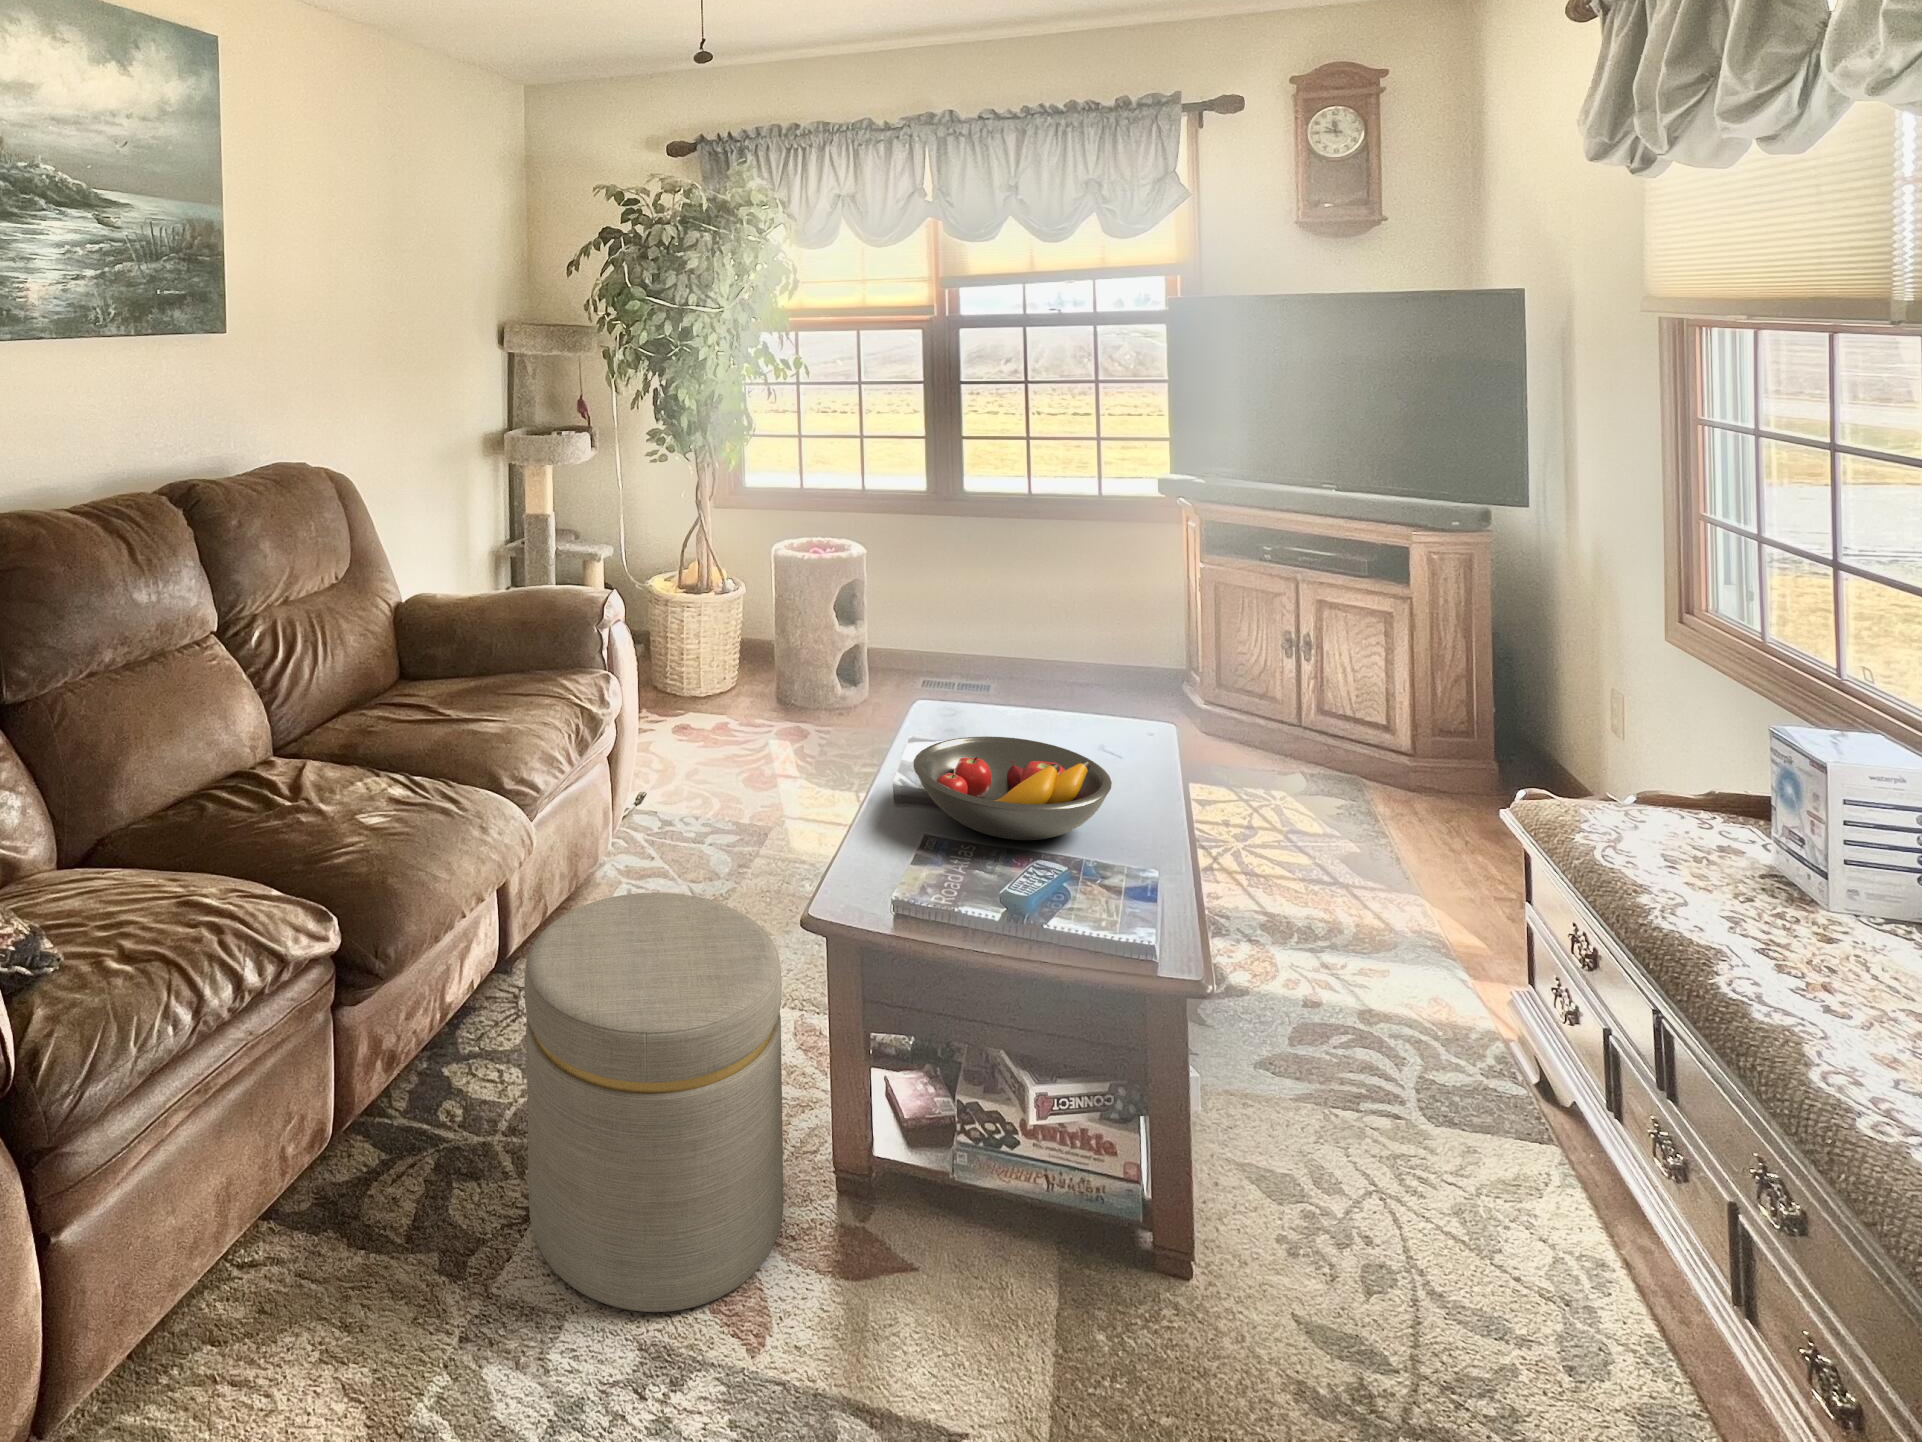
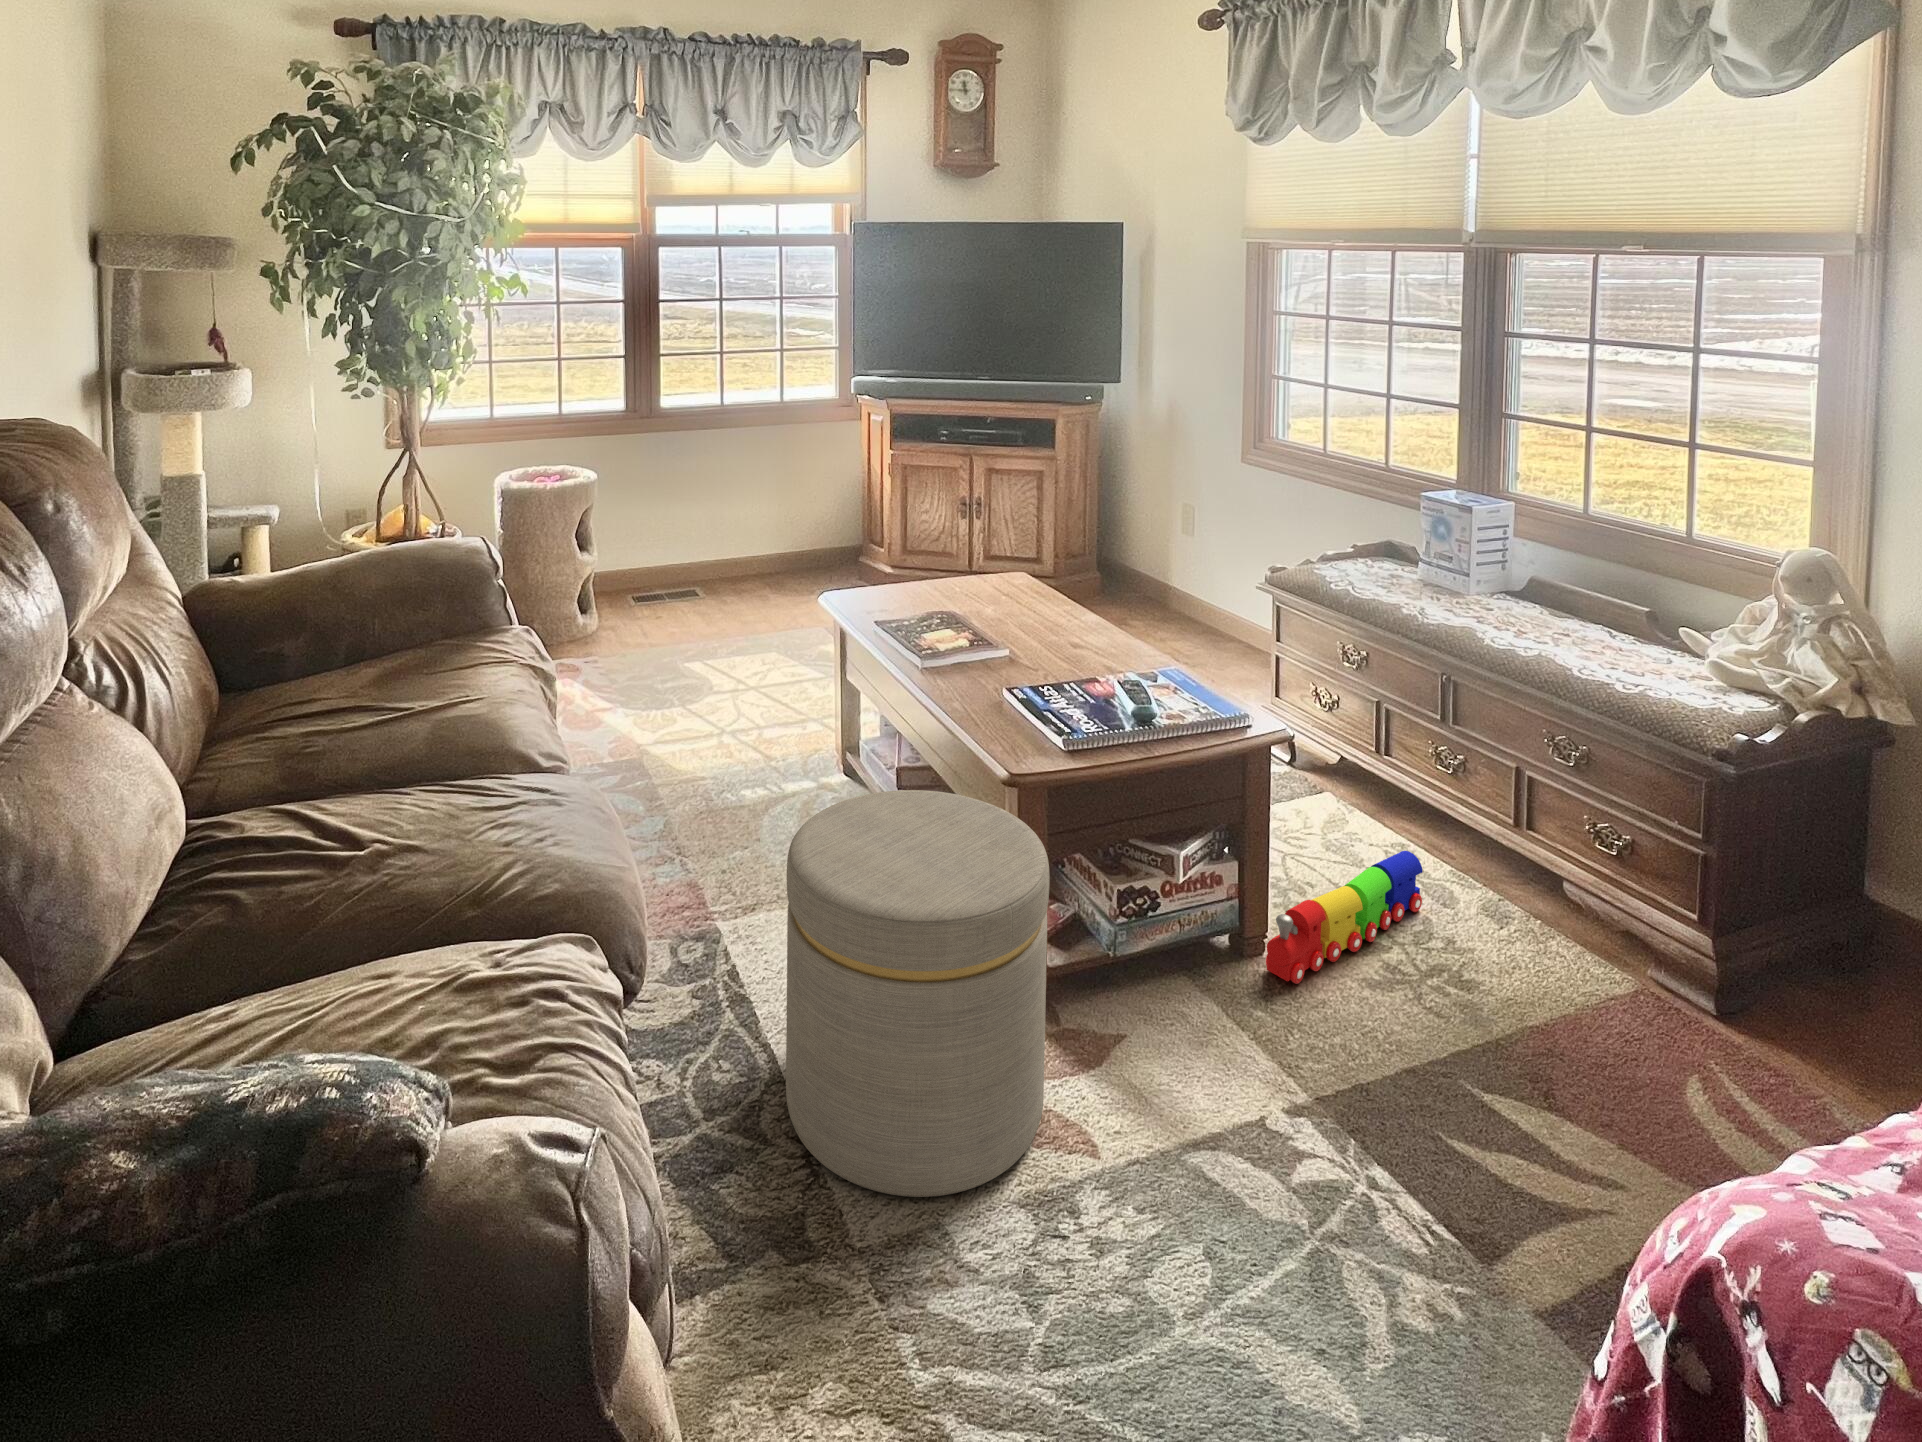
fruit bowl: present [913,736,1112,840] -> none [952,592,1117,672]
toy train: none [1156,1241,1522,1373] -> present [1266,851,1423,984]

